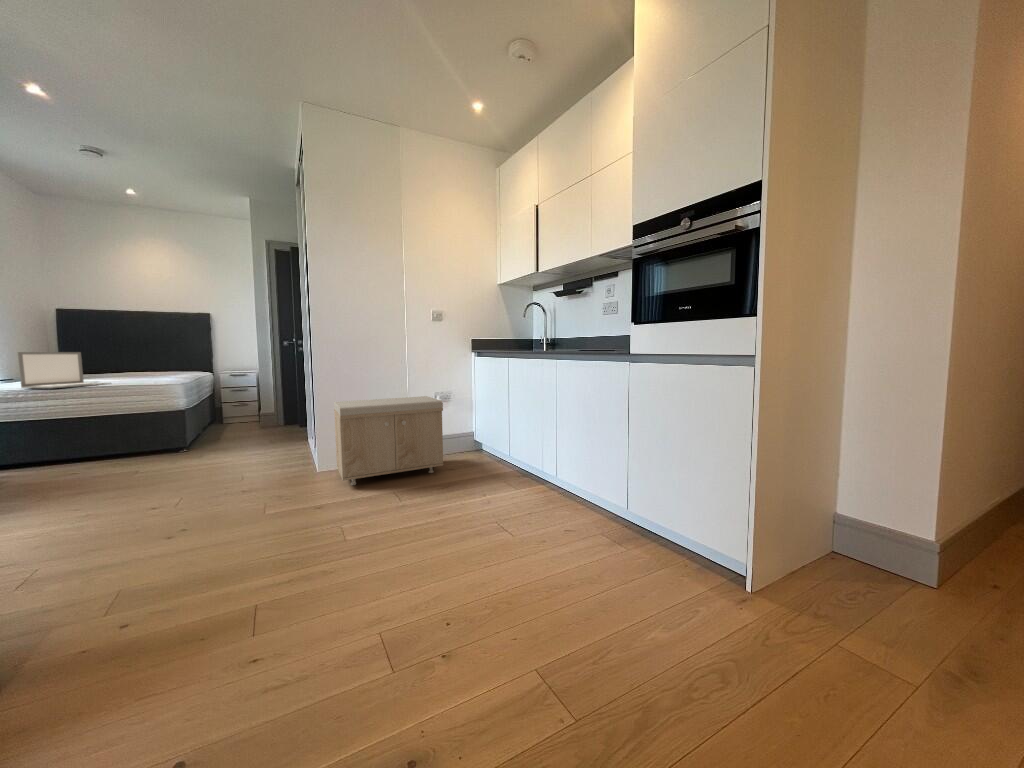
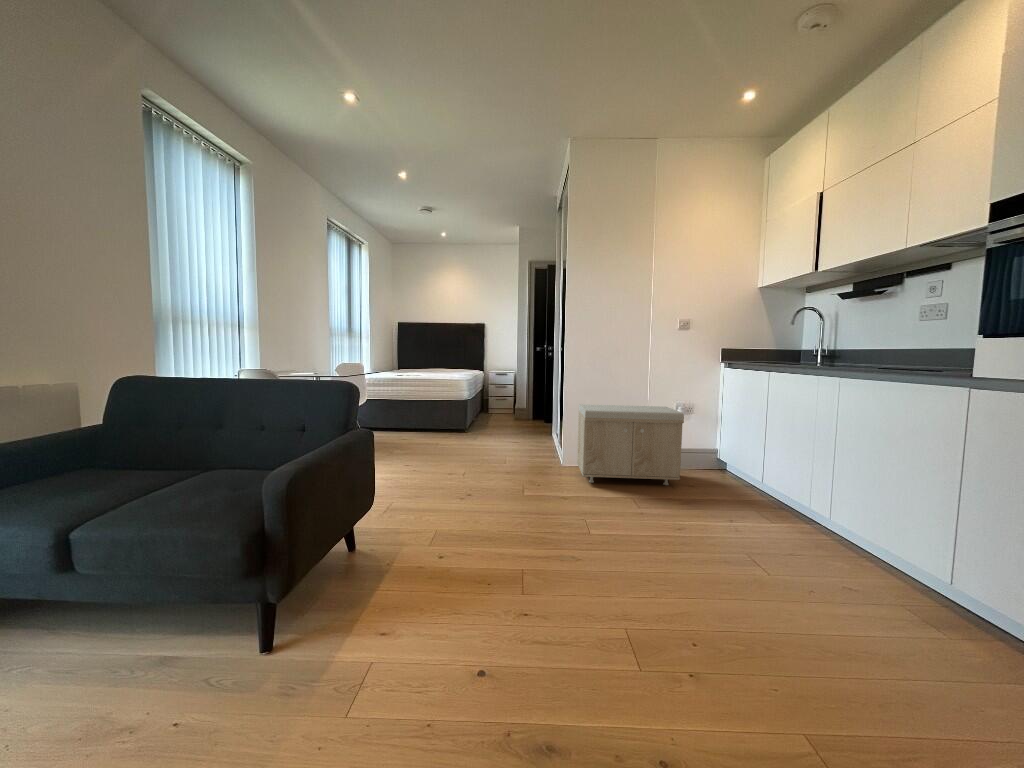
laptop: present [18,352,111,388] -> none [384,353,427,378]

